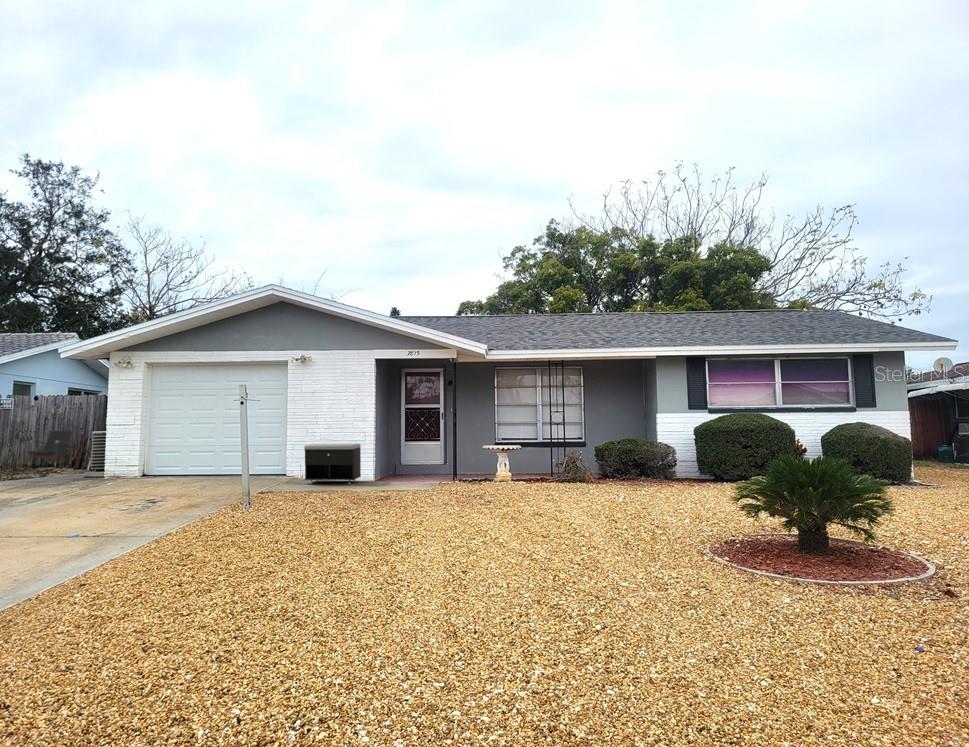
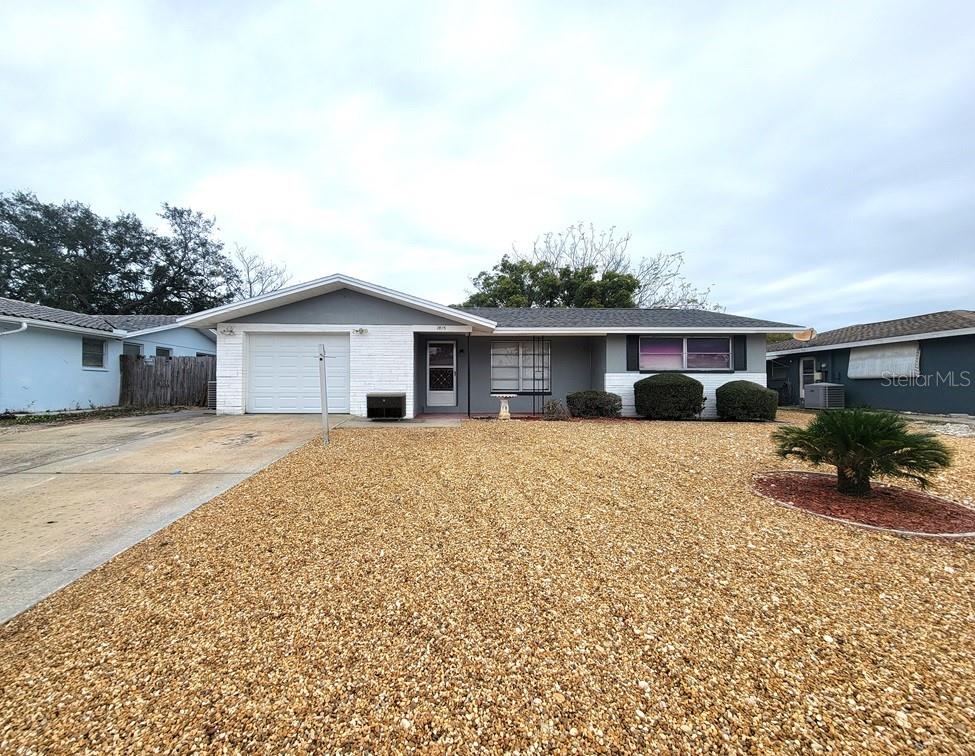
lounge chair: present [28,431,72,466] -> none [160,382,194,407]

